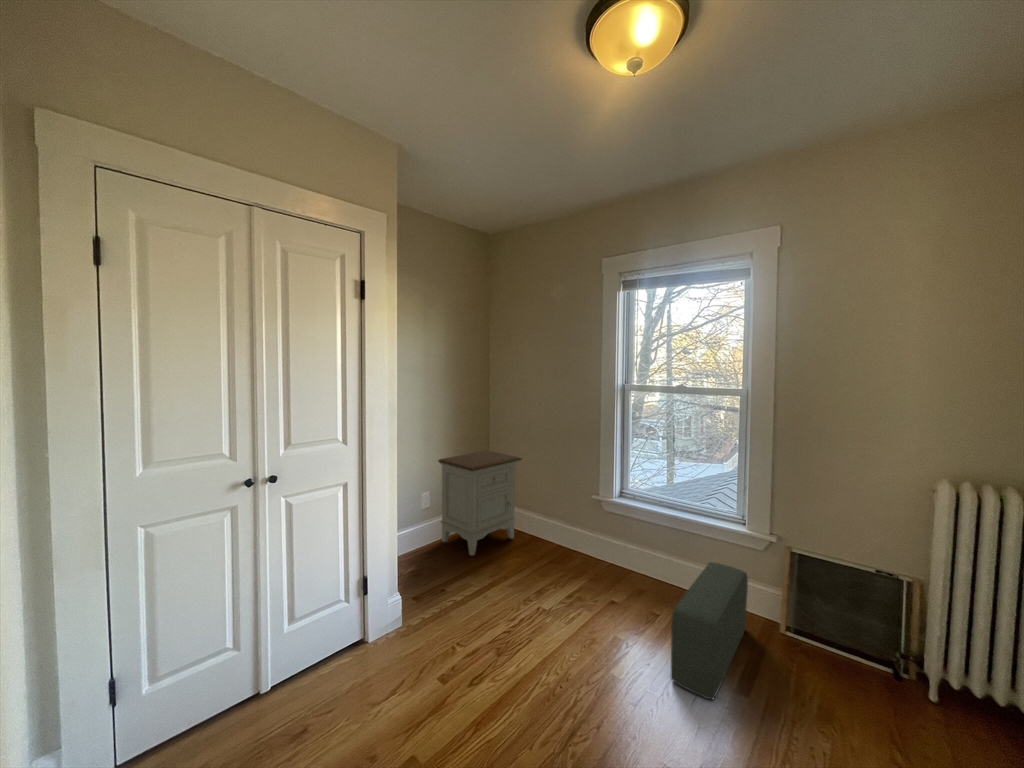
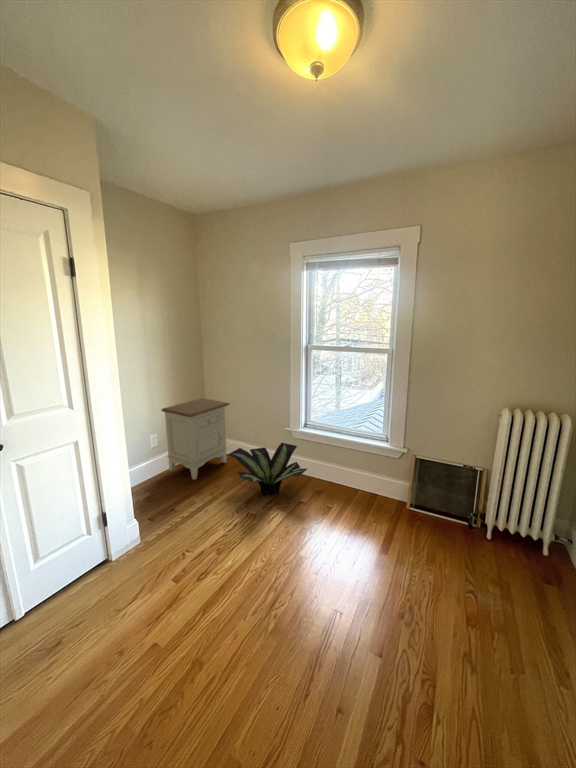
potted plant: none [516,516,625,587] -> present [228,443,307,495]
pouf: present [671,562,748,699] -> none [340,469,388,561]

